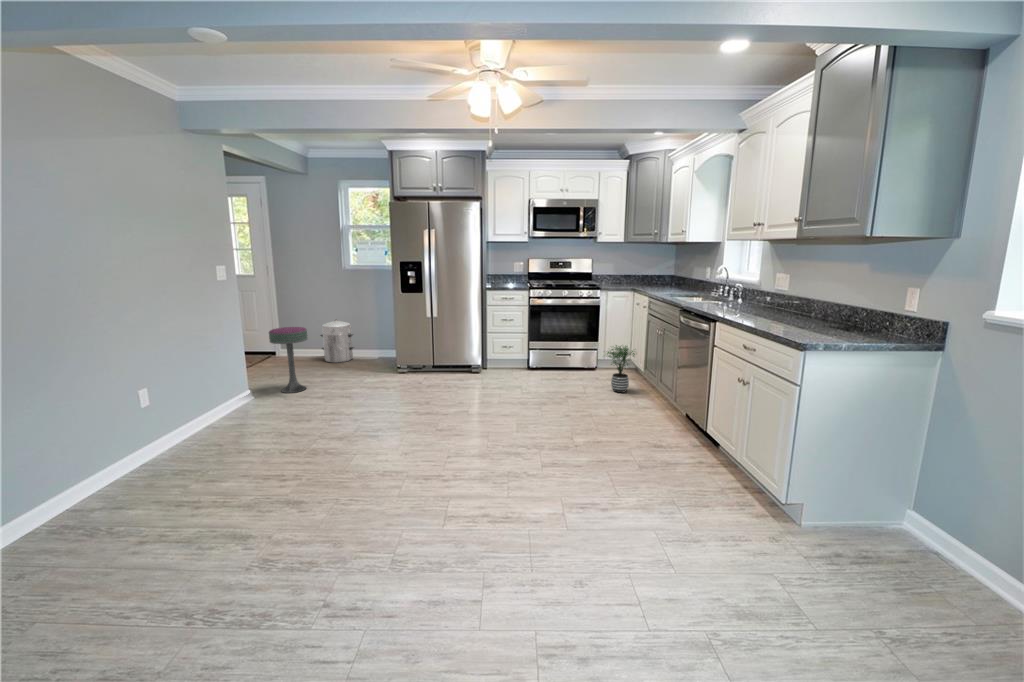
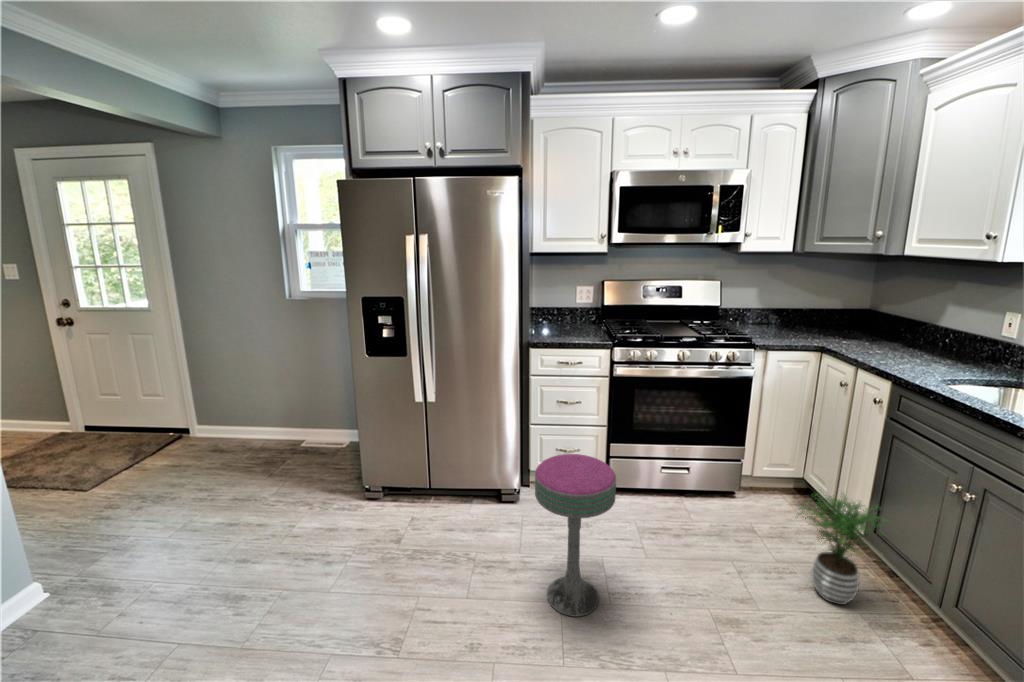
waste bin: present [321,321,354,363] -> none [245,384,305,459]
bar stool: present [269,327,307,393] -> present [535,454,616,617]

